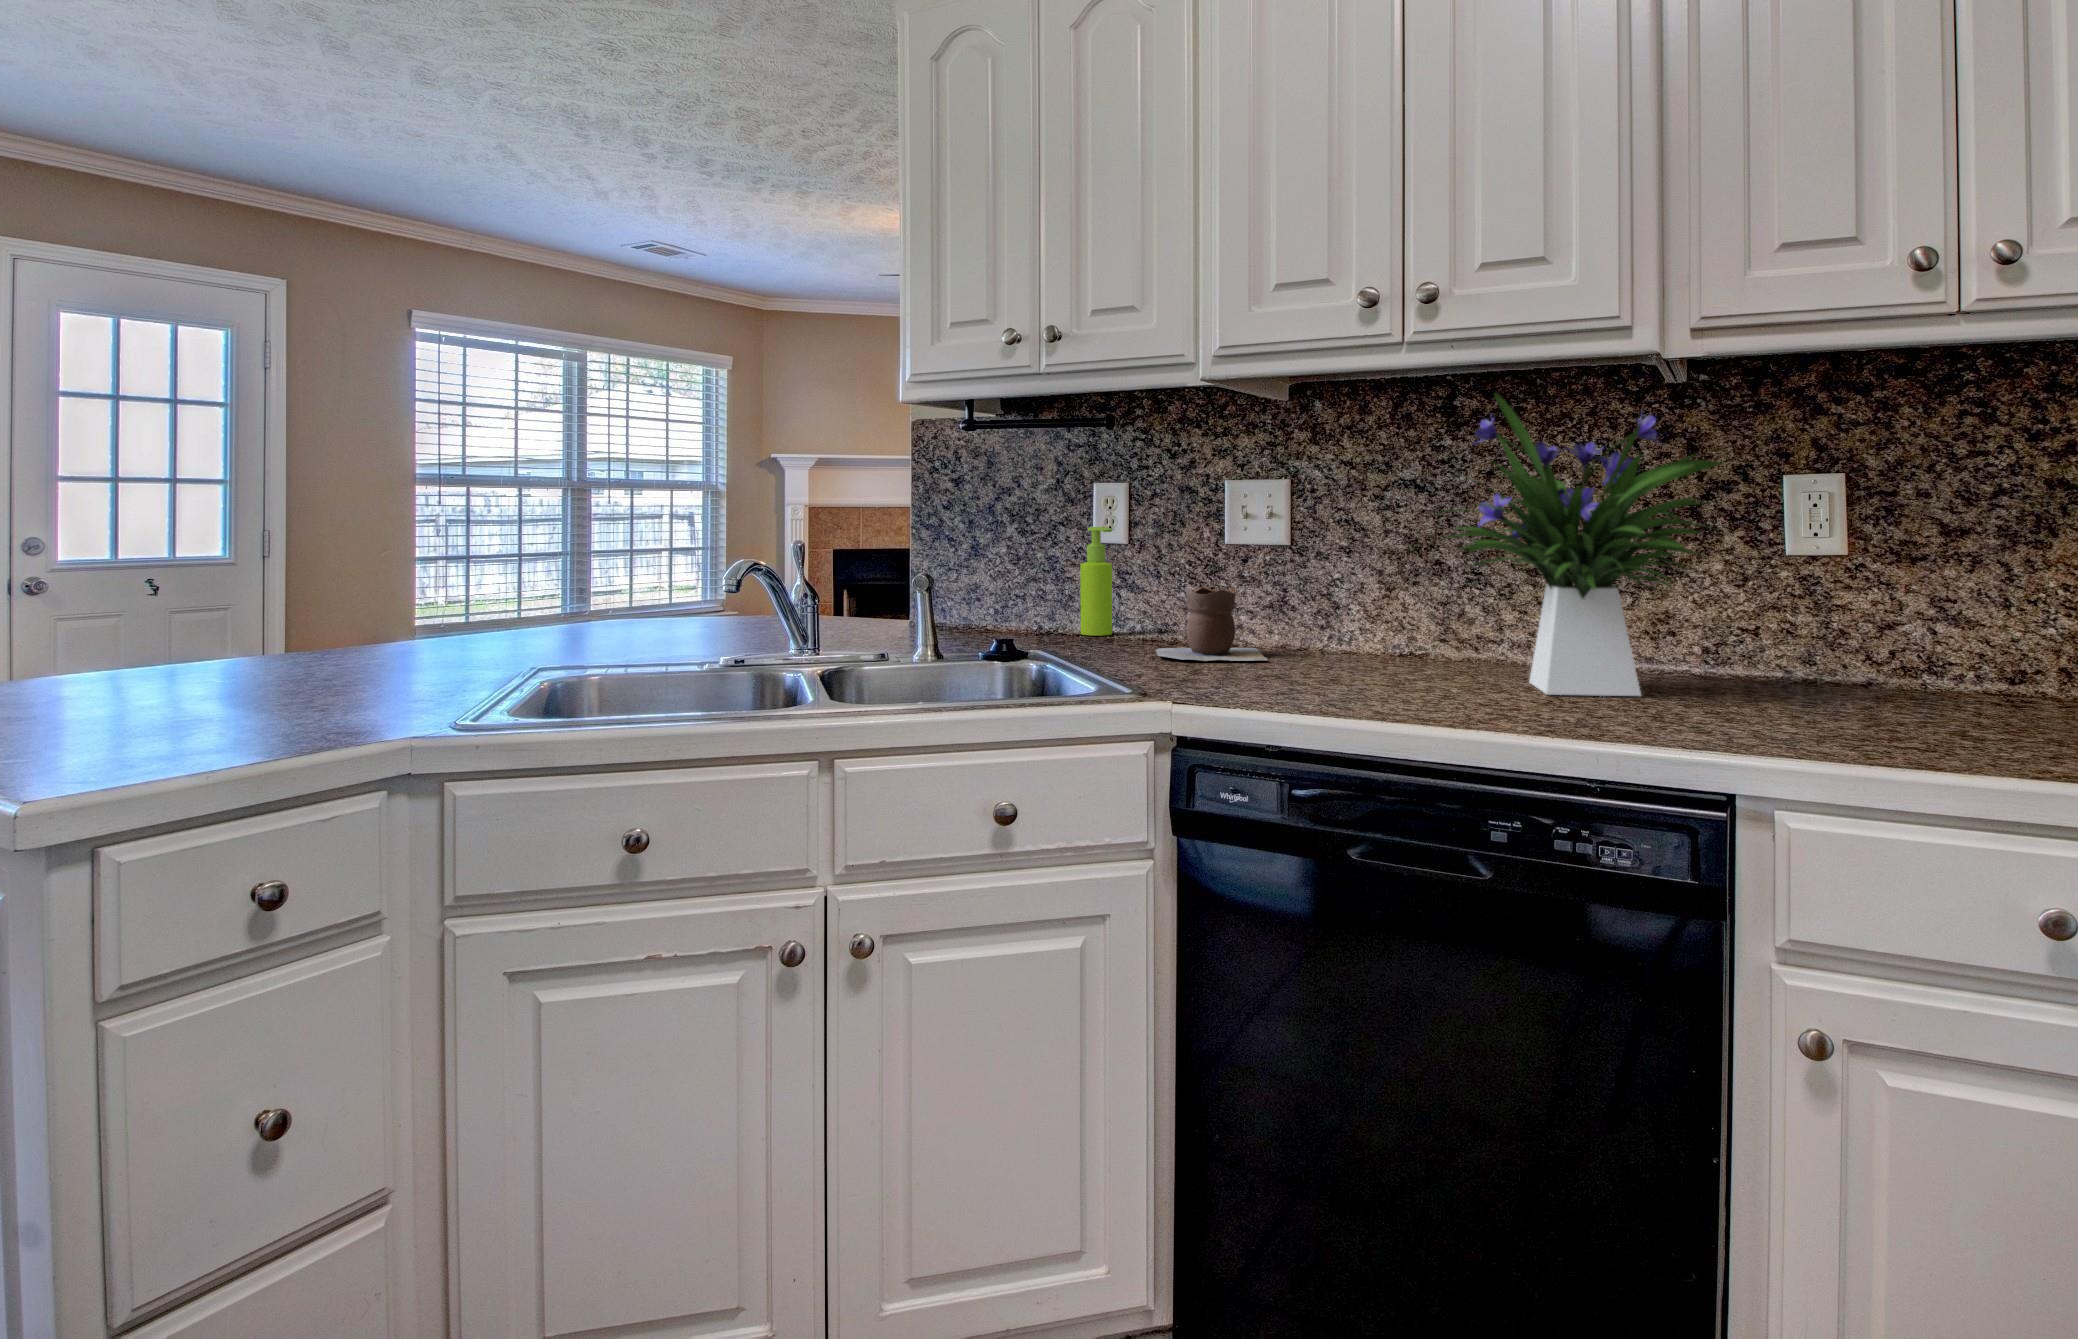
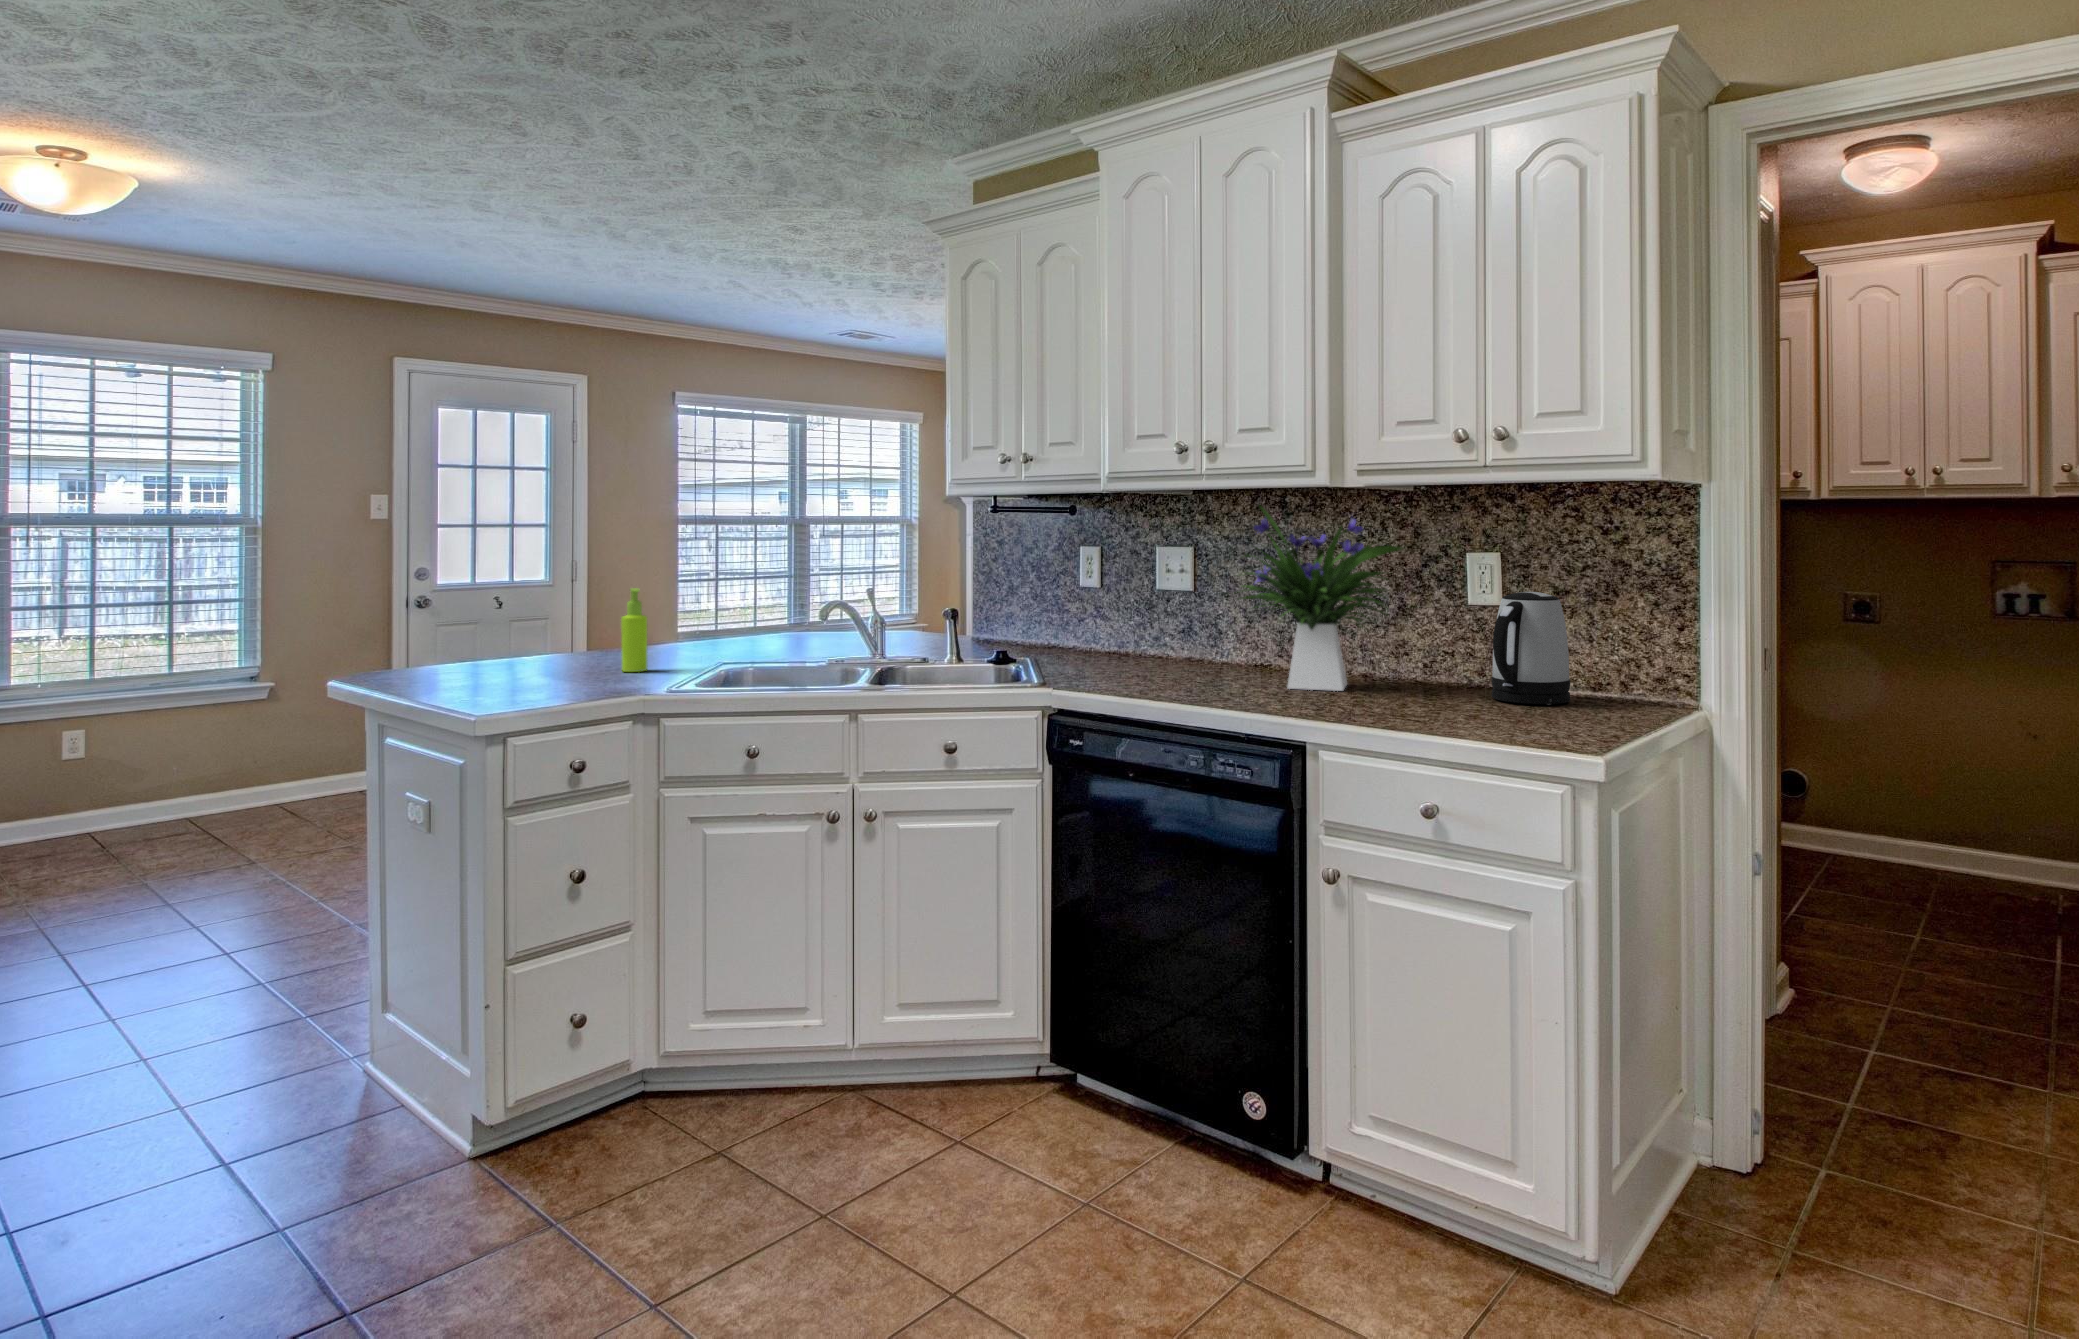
soap dispenser: present [1080,527,1112,636] -> present [621,588,647,672]
kettle: none [1885,529,2026,711] -> present [1491,592,1570,705]
vase: present [1156,587,1268,661] -> none [1092,618,1164,665]

